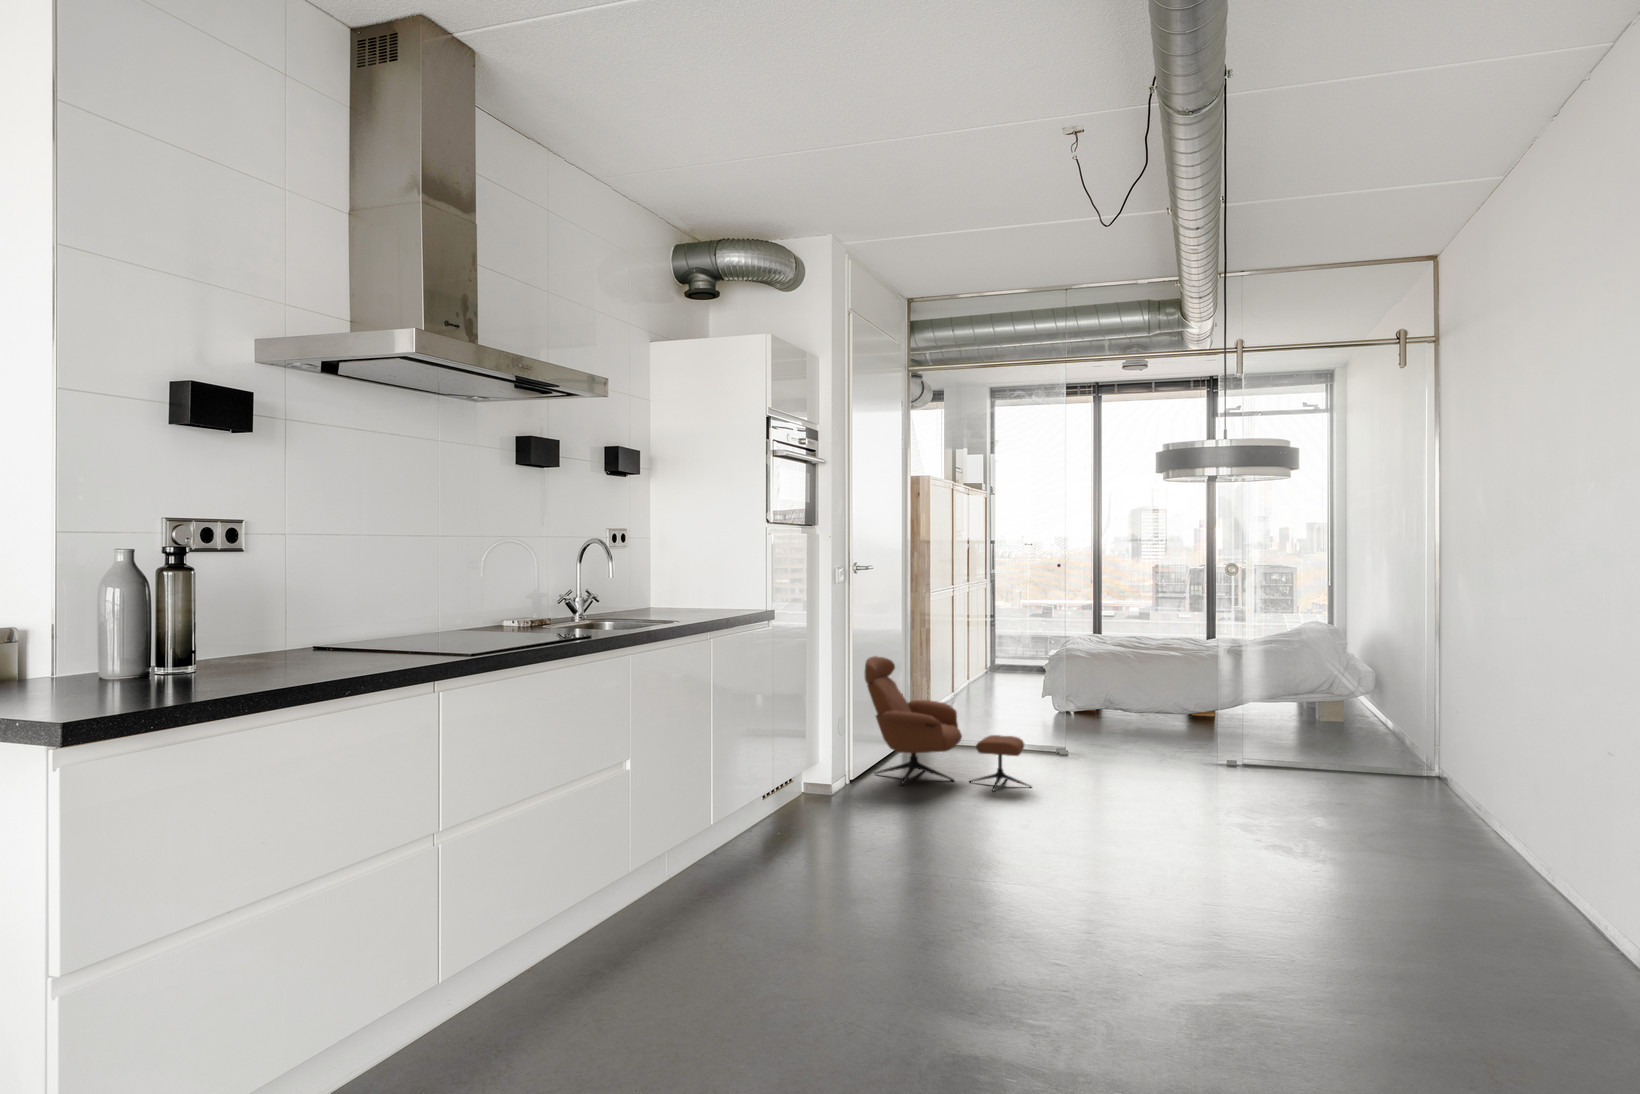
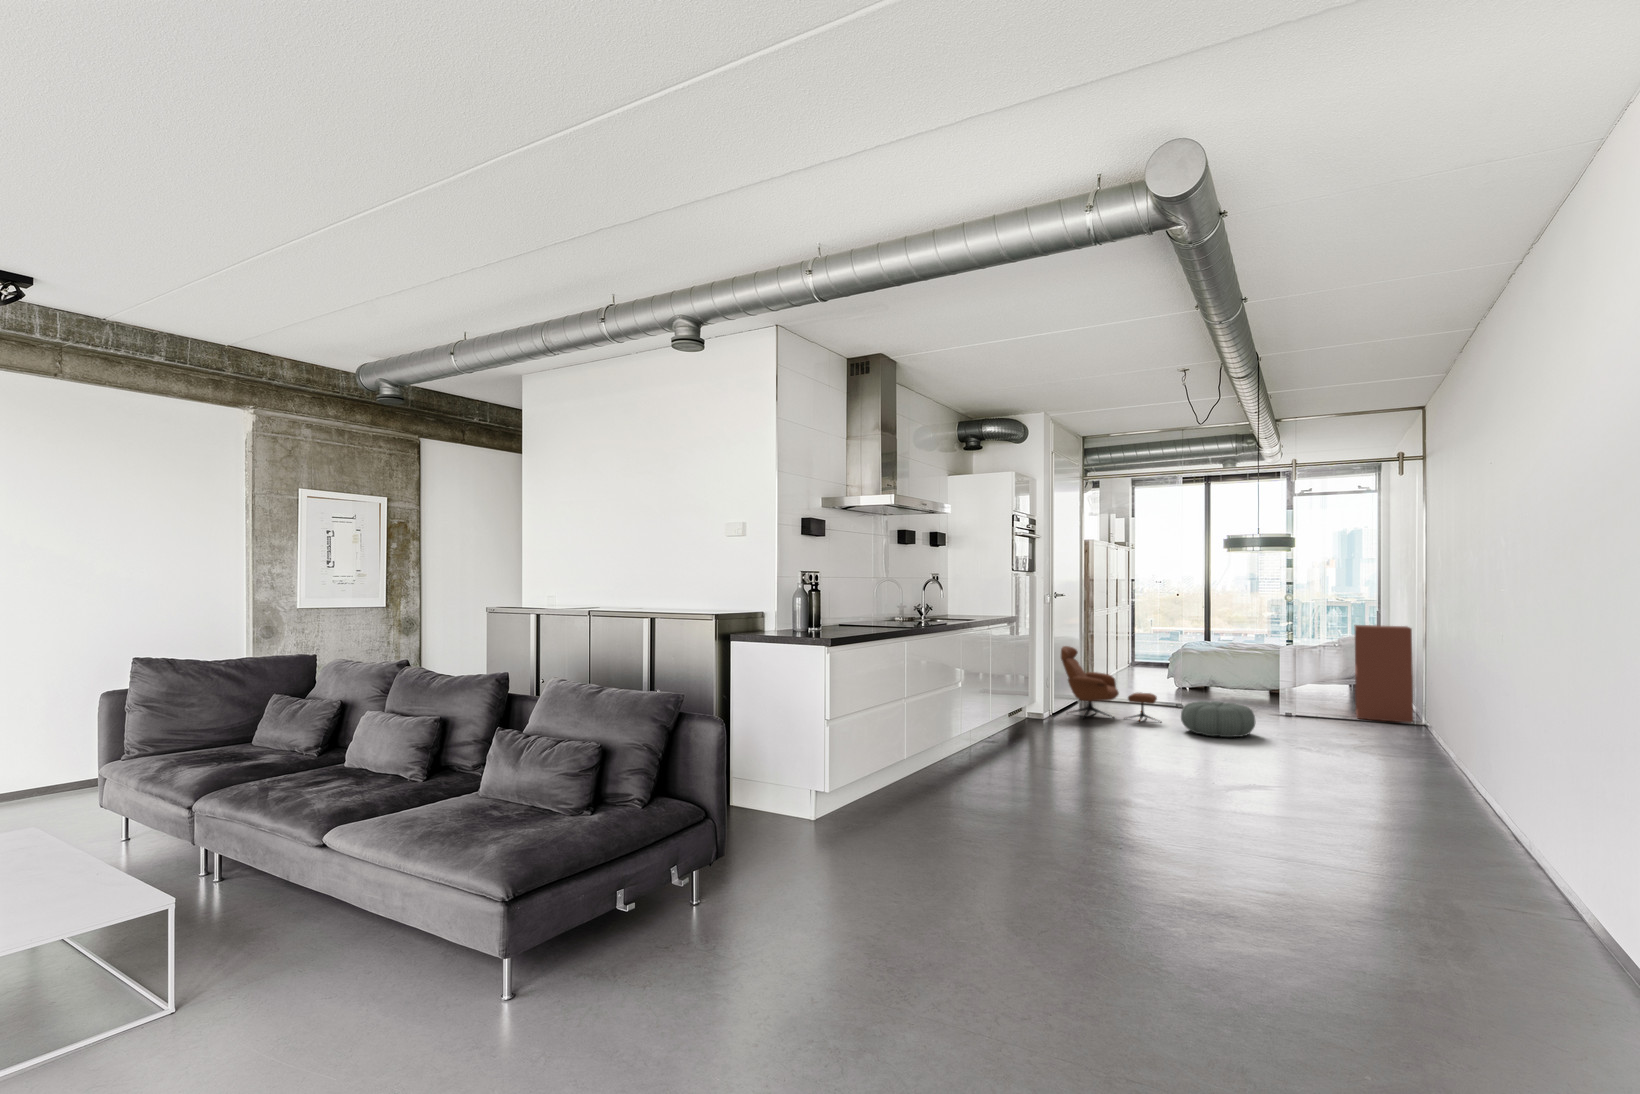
bookshelf: none [1324,610,1416,768] -> present [1354,625,1413,723]
pouf: none [1064,752,1188,820] -> present [1181,701,1256,737]

